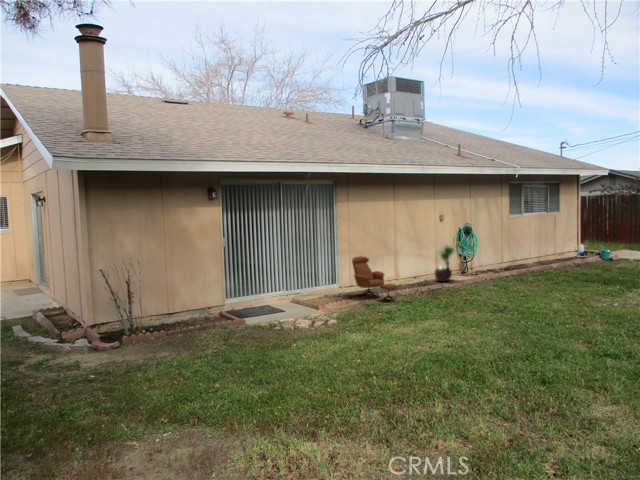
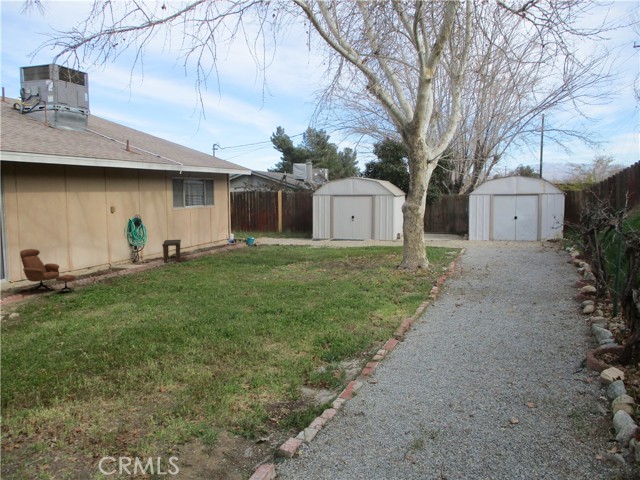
potted tree: present [435,246,454,282] -> none [108,233,131,271]
bench: none [493,251,516,276] -> present [162,240,181,263]

